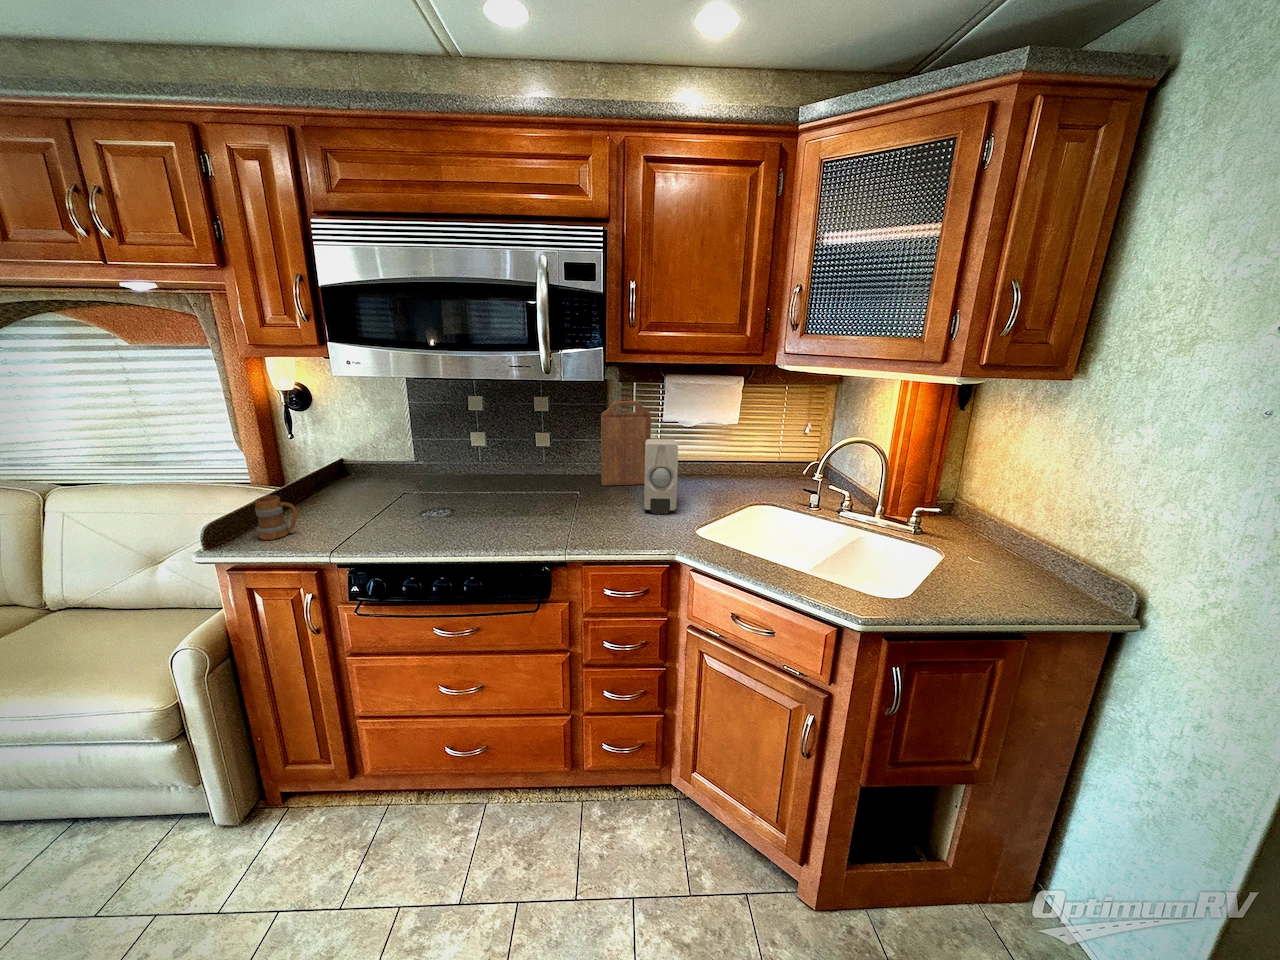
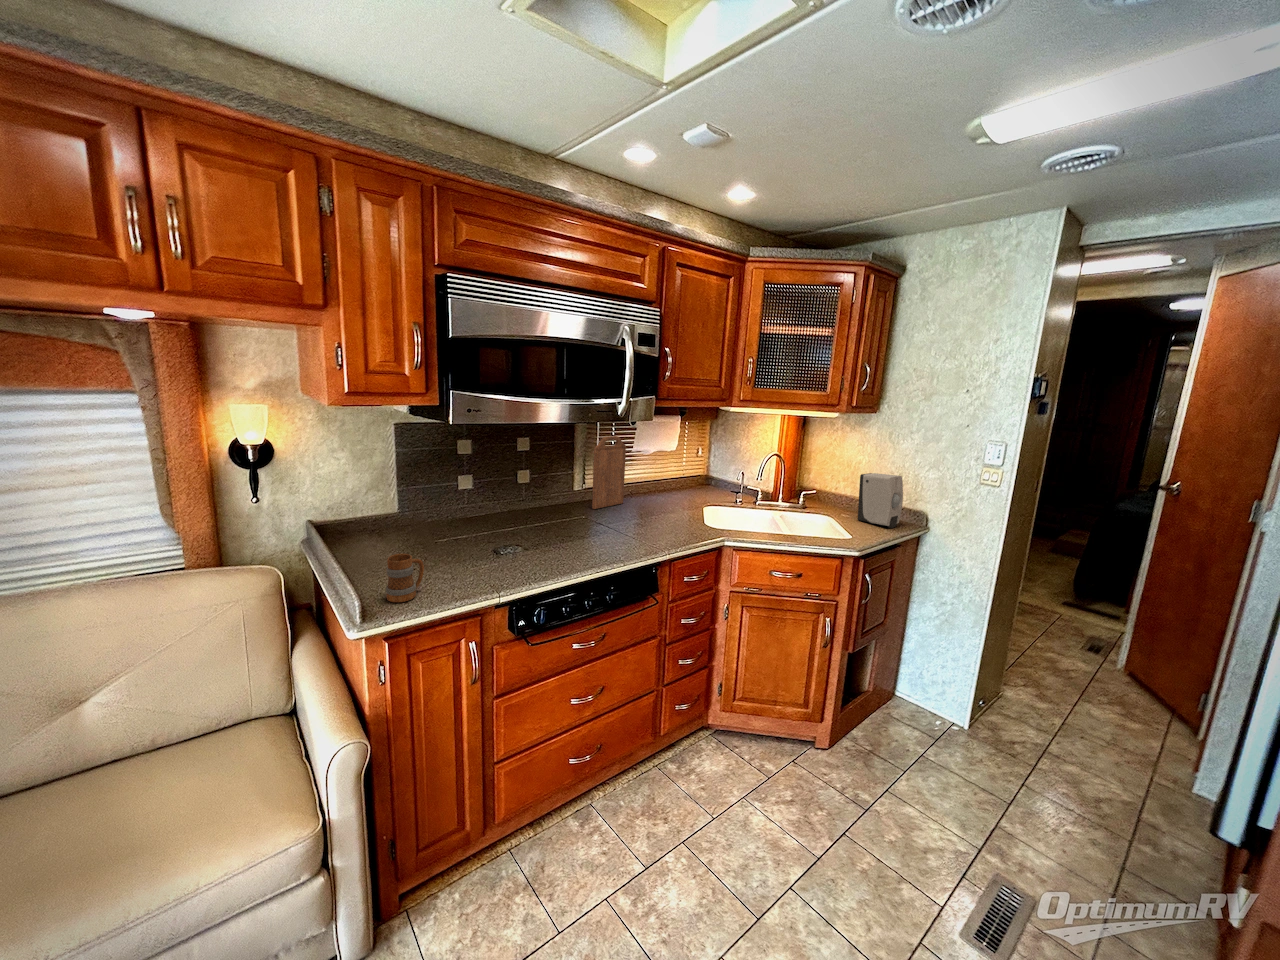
soap dispenser: present [644,439,678,514] -> present [858,473,903,528]

